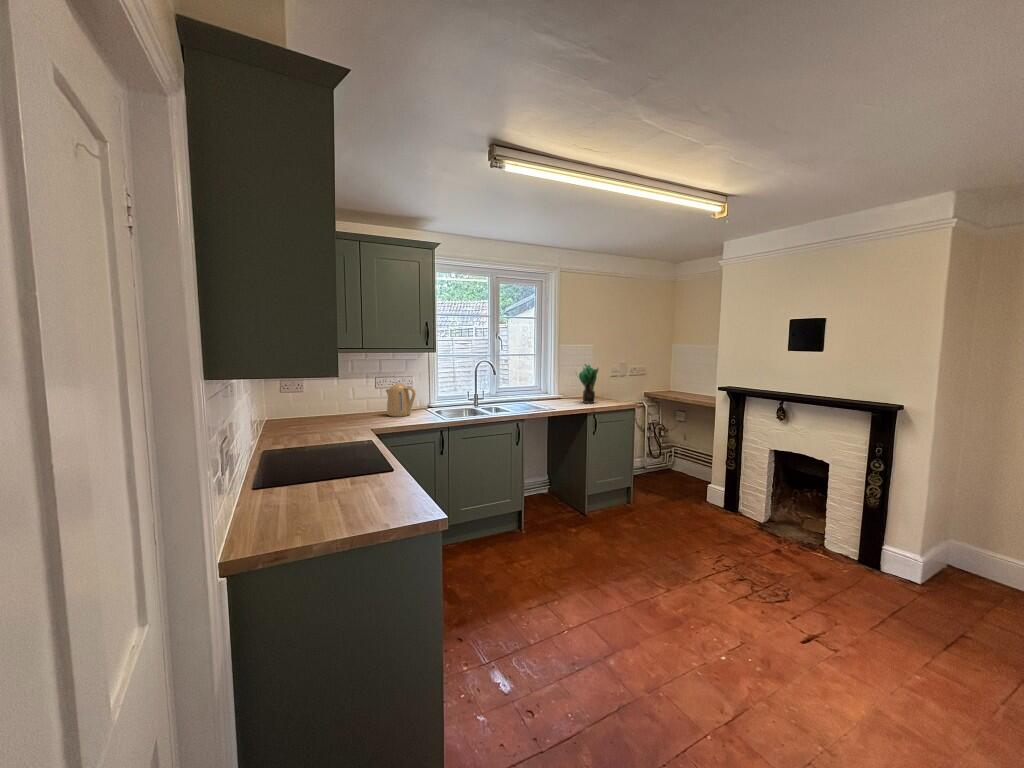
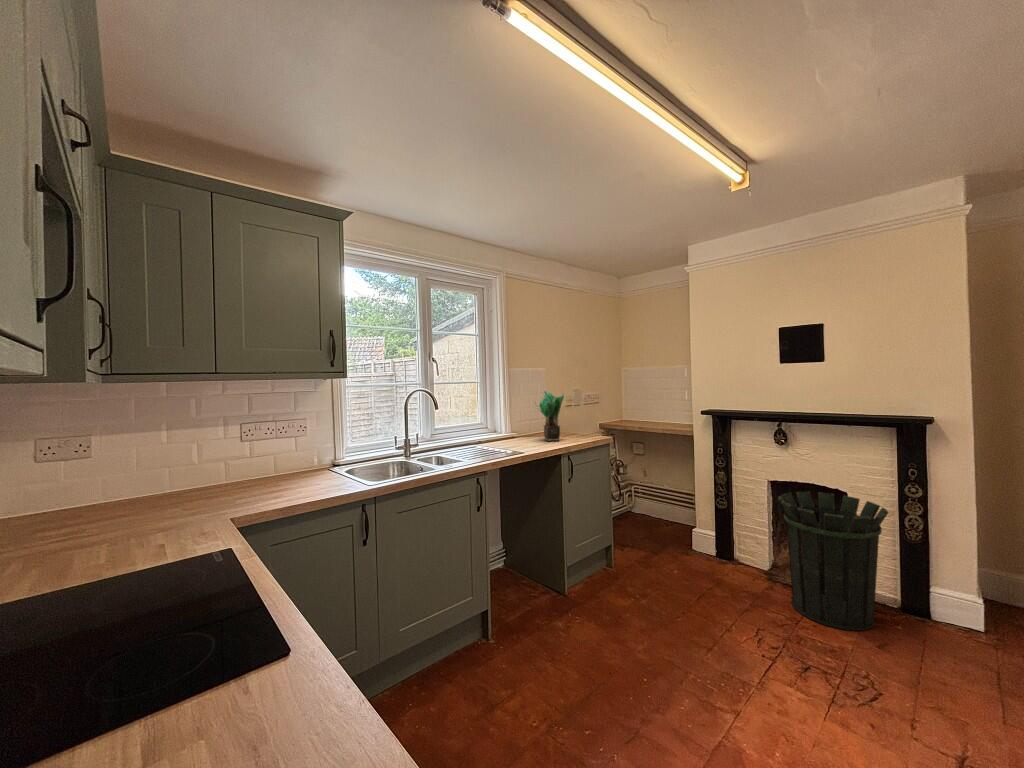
kettle: present [386,383,416,417] -> none [260,430,315,486]
waste bin: none [759,459,847,567] -> present [778,492,888,631]

